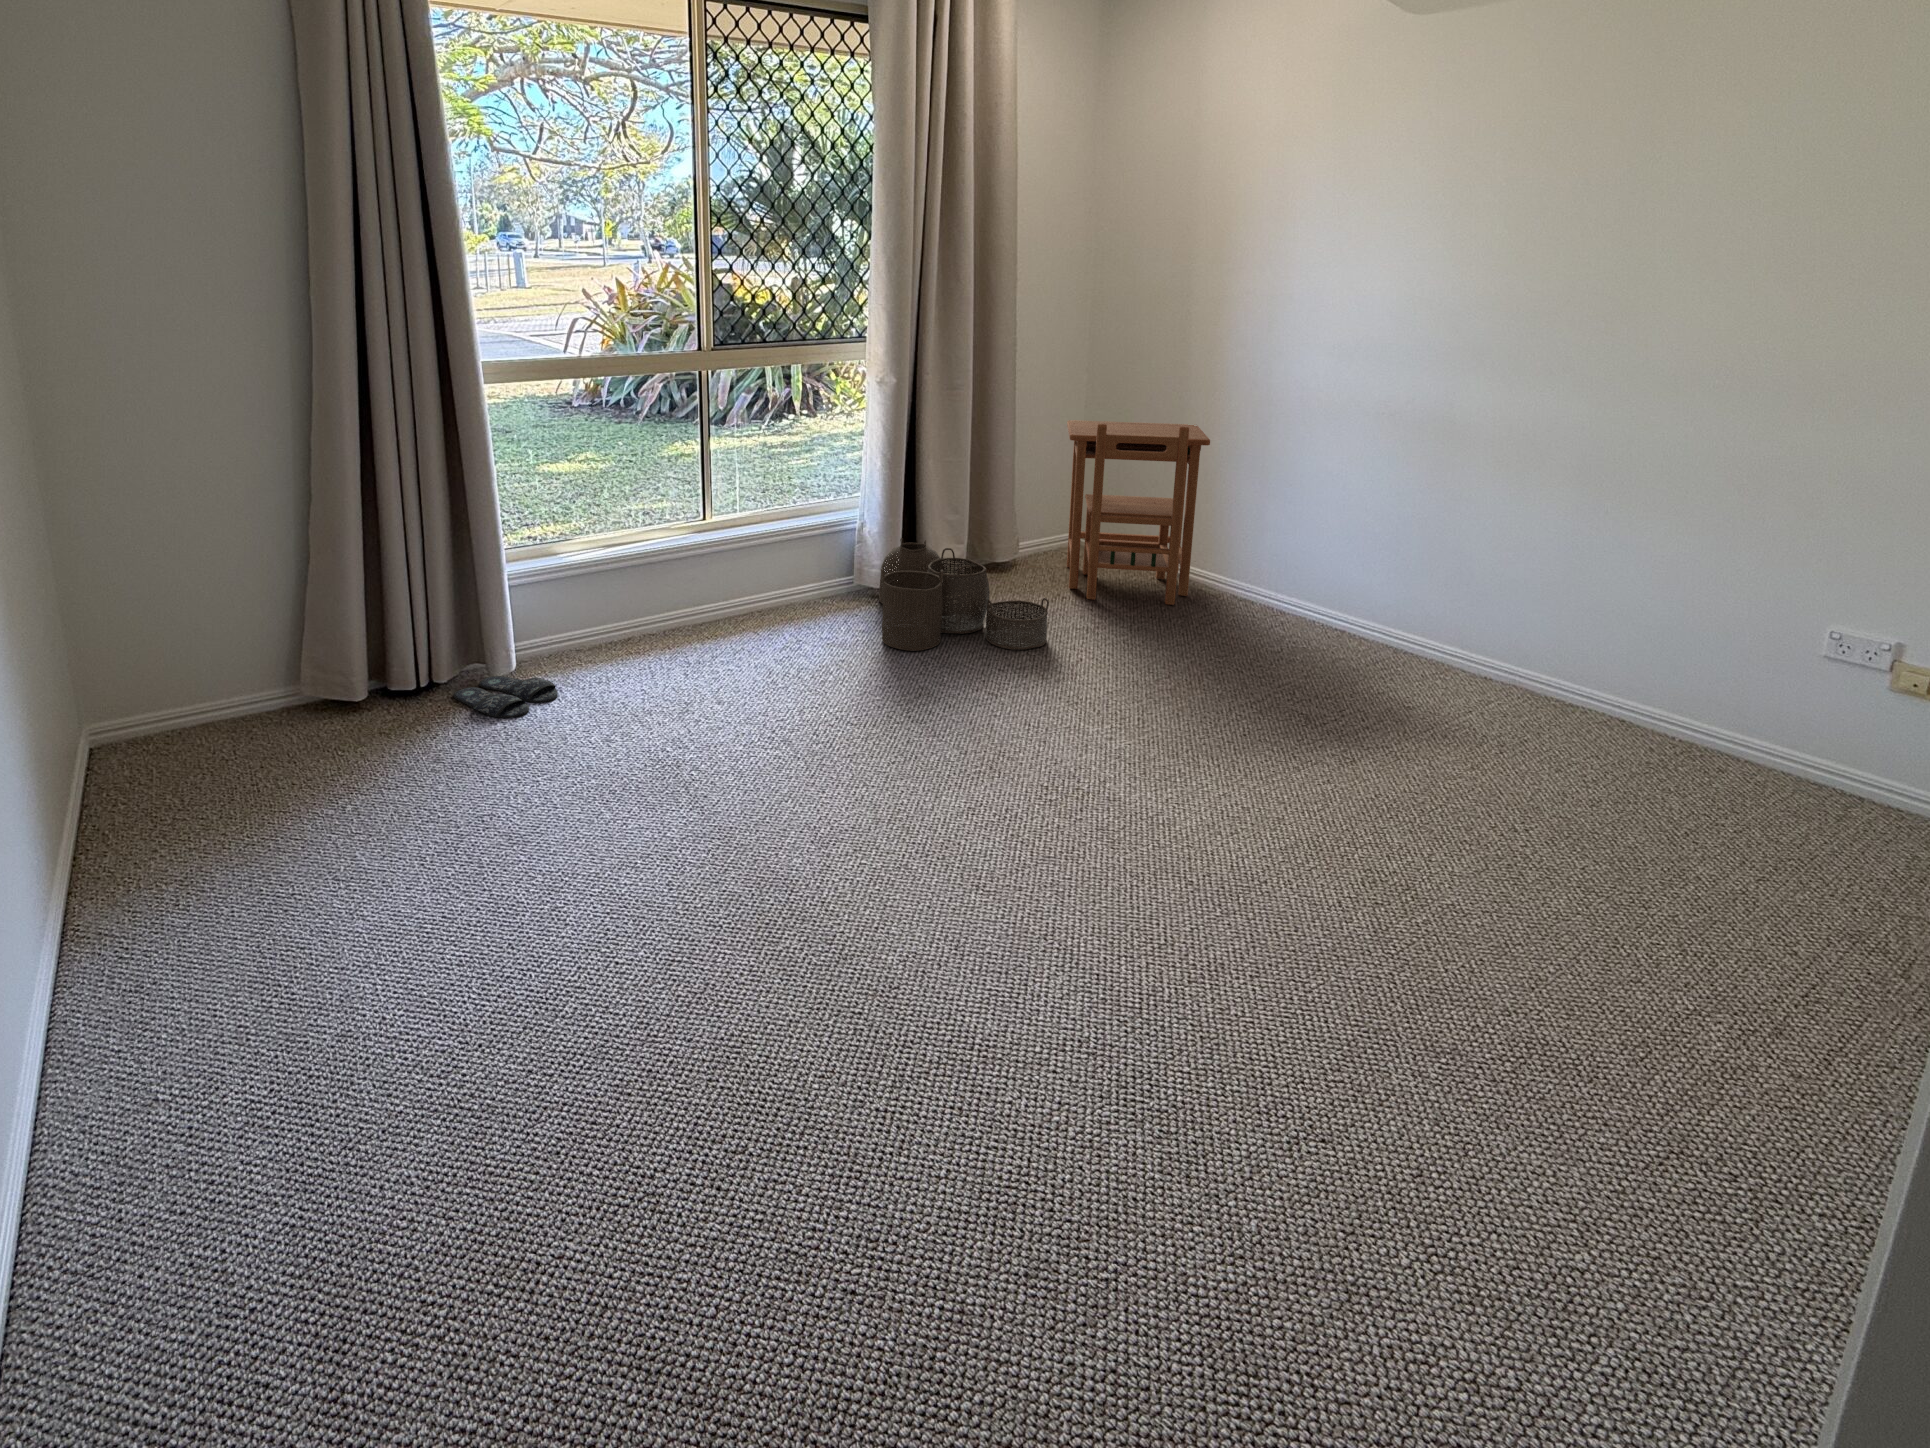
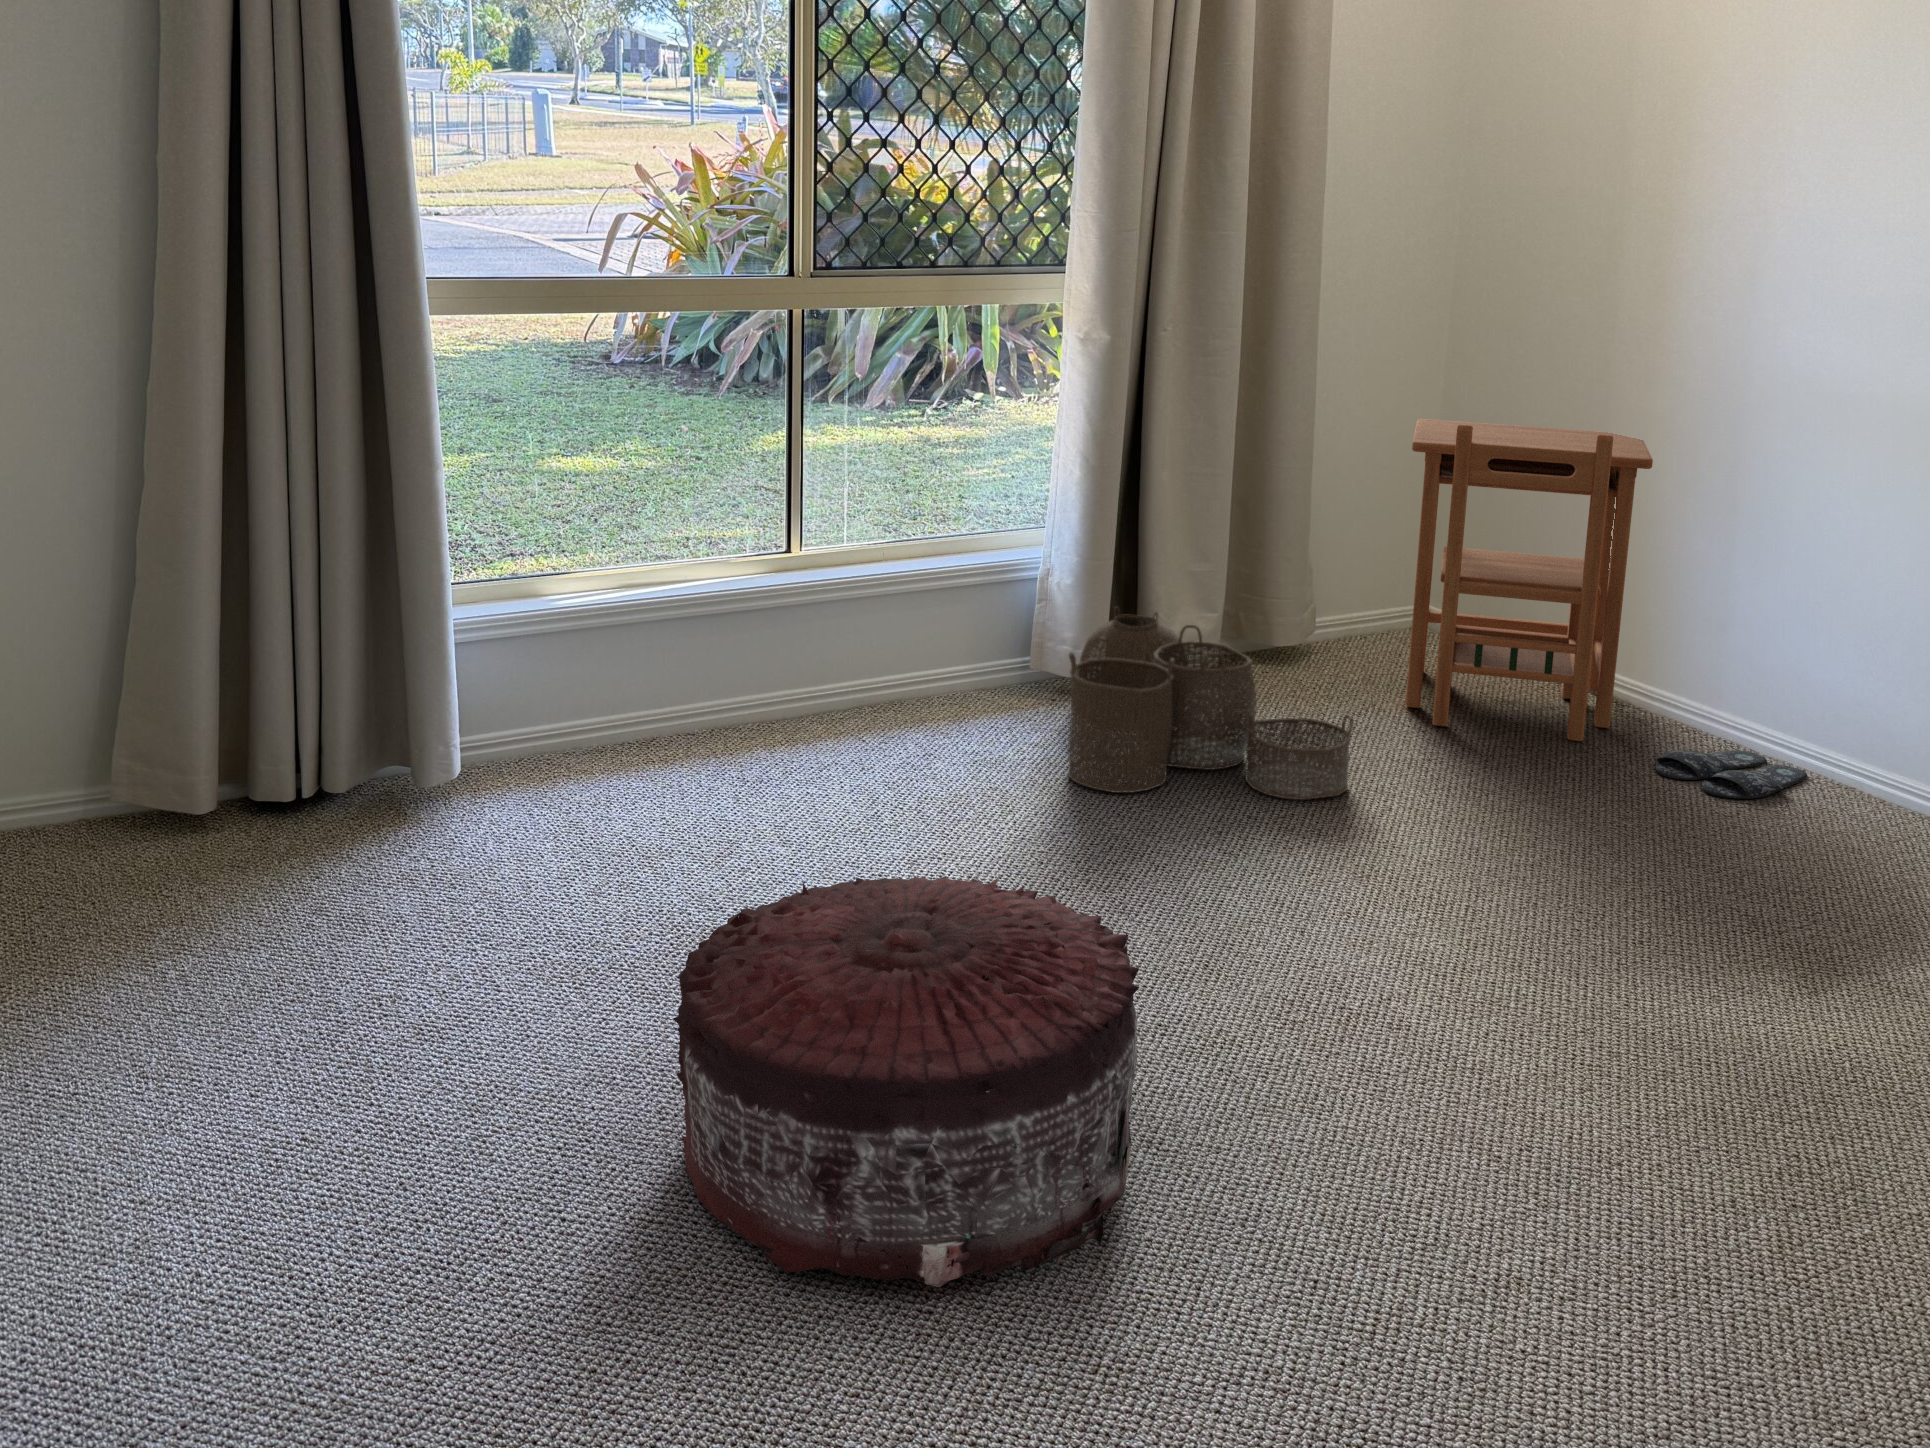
slippers: present [454,676,558,718] -> present [1656,750,1808,799]
pouf: none [681,721,973,994] -> present [673,876,1139,1287]

